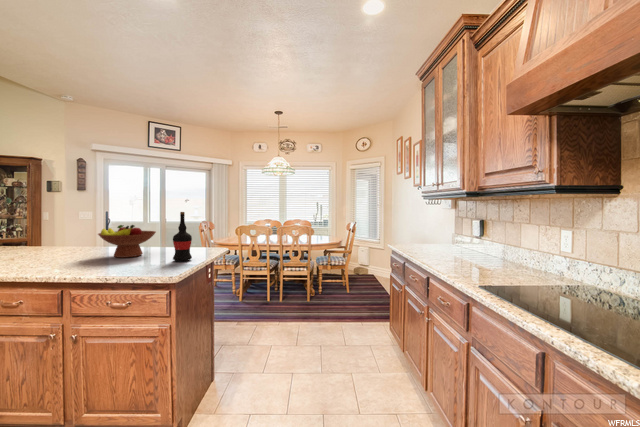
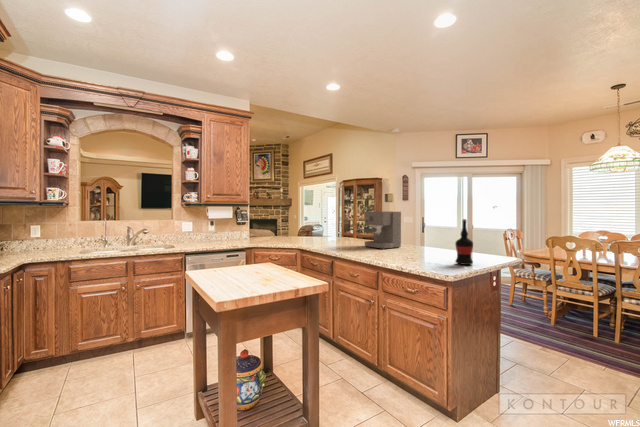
coffee maker: none [19,203,88,256] -> present [365,211,401,249]
fruit bowl: present [98,225,156,258] -> none [404,229,446,256]

